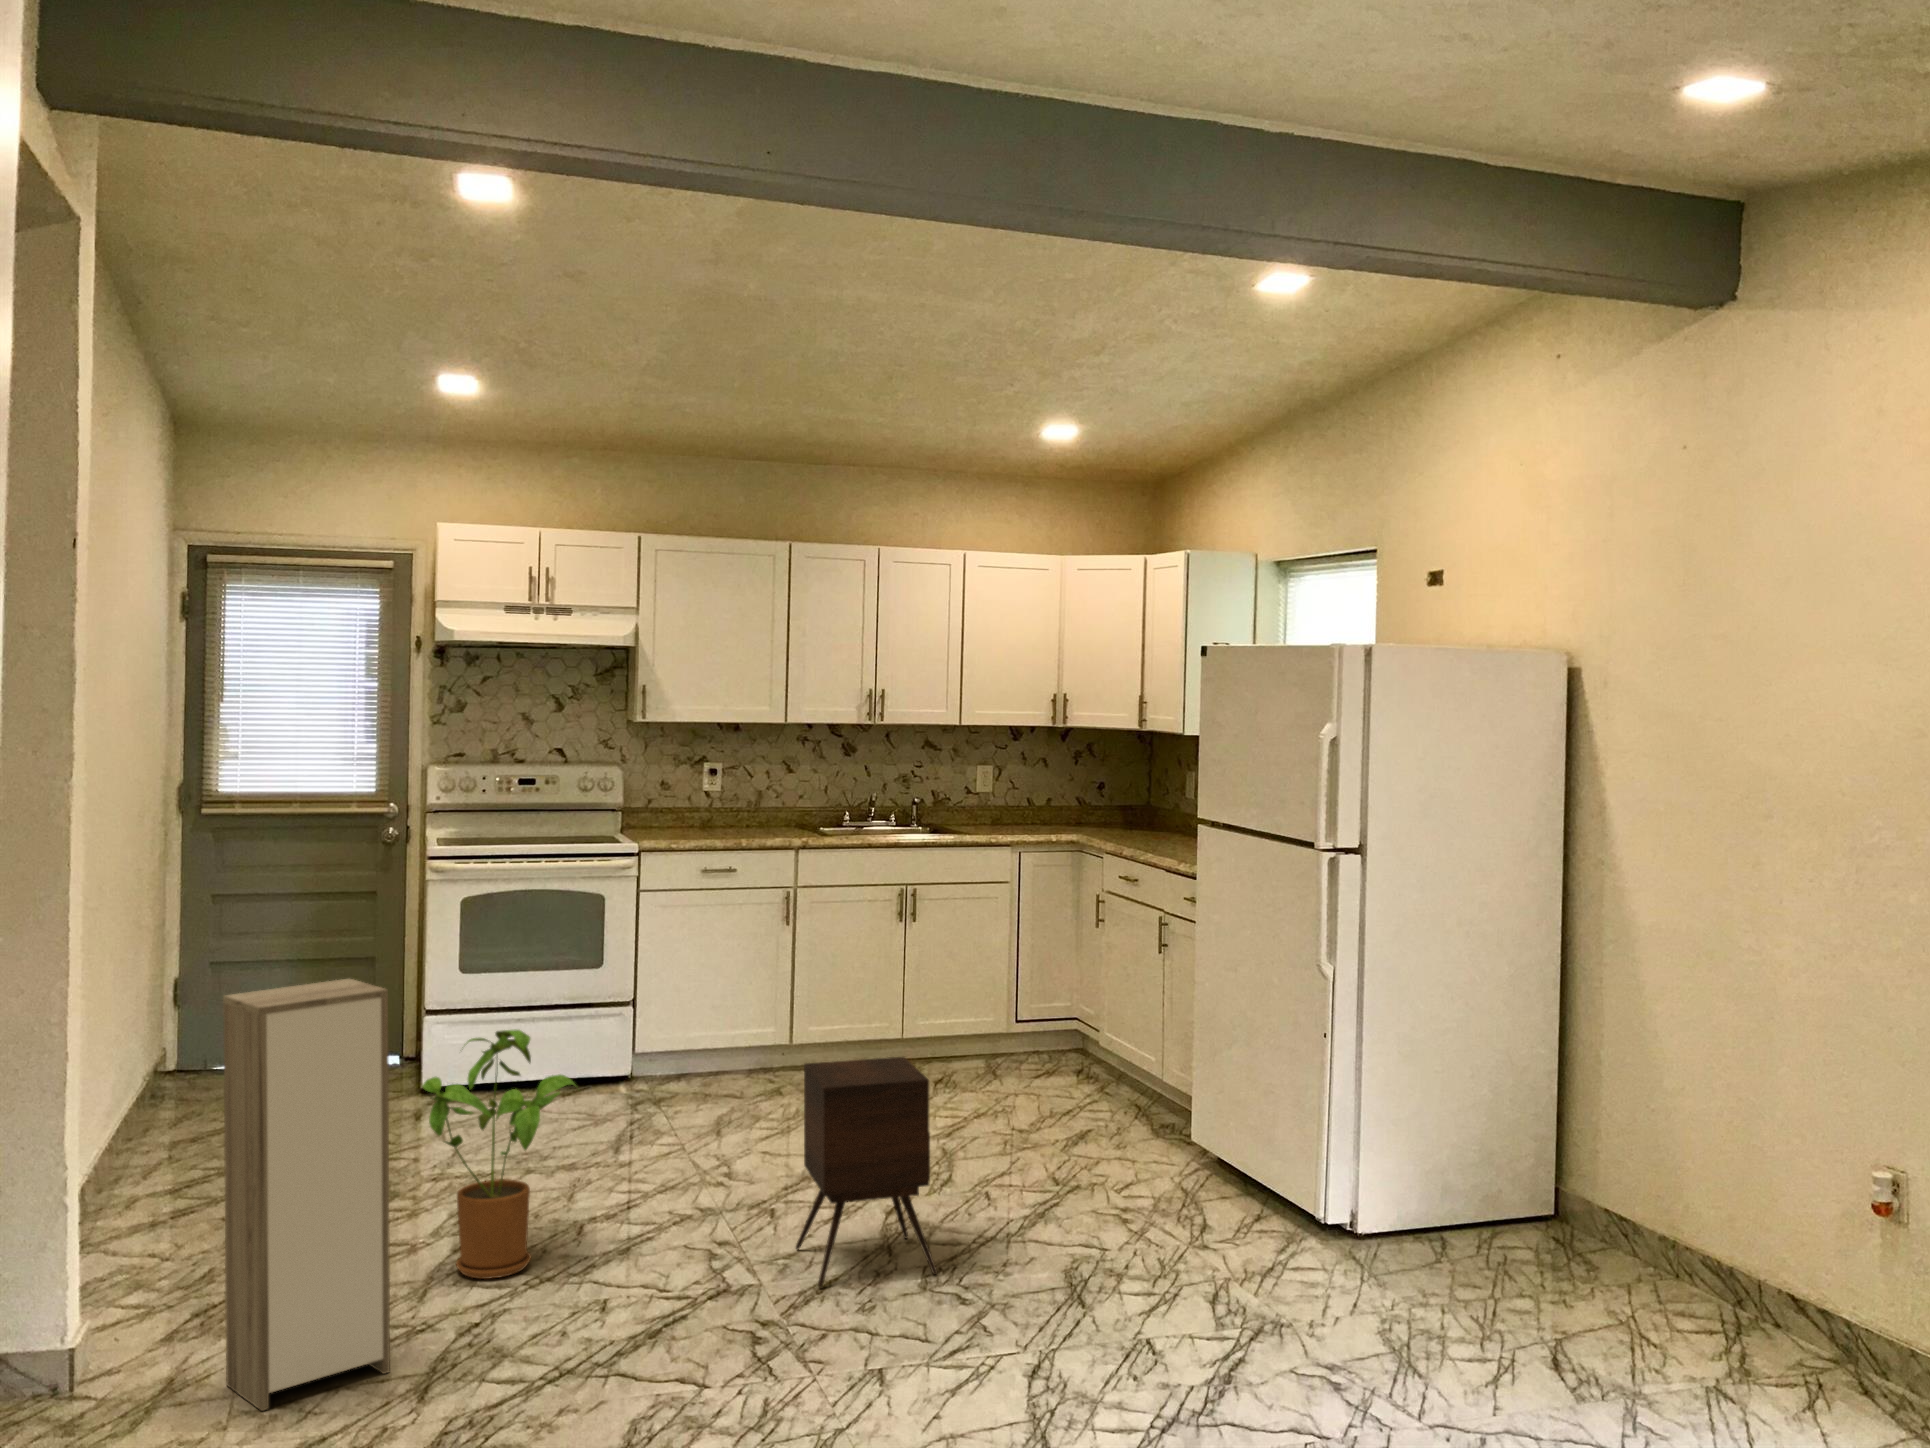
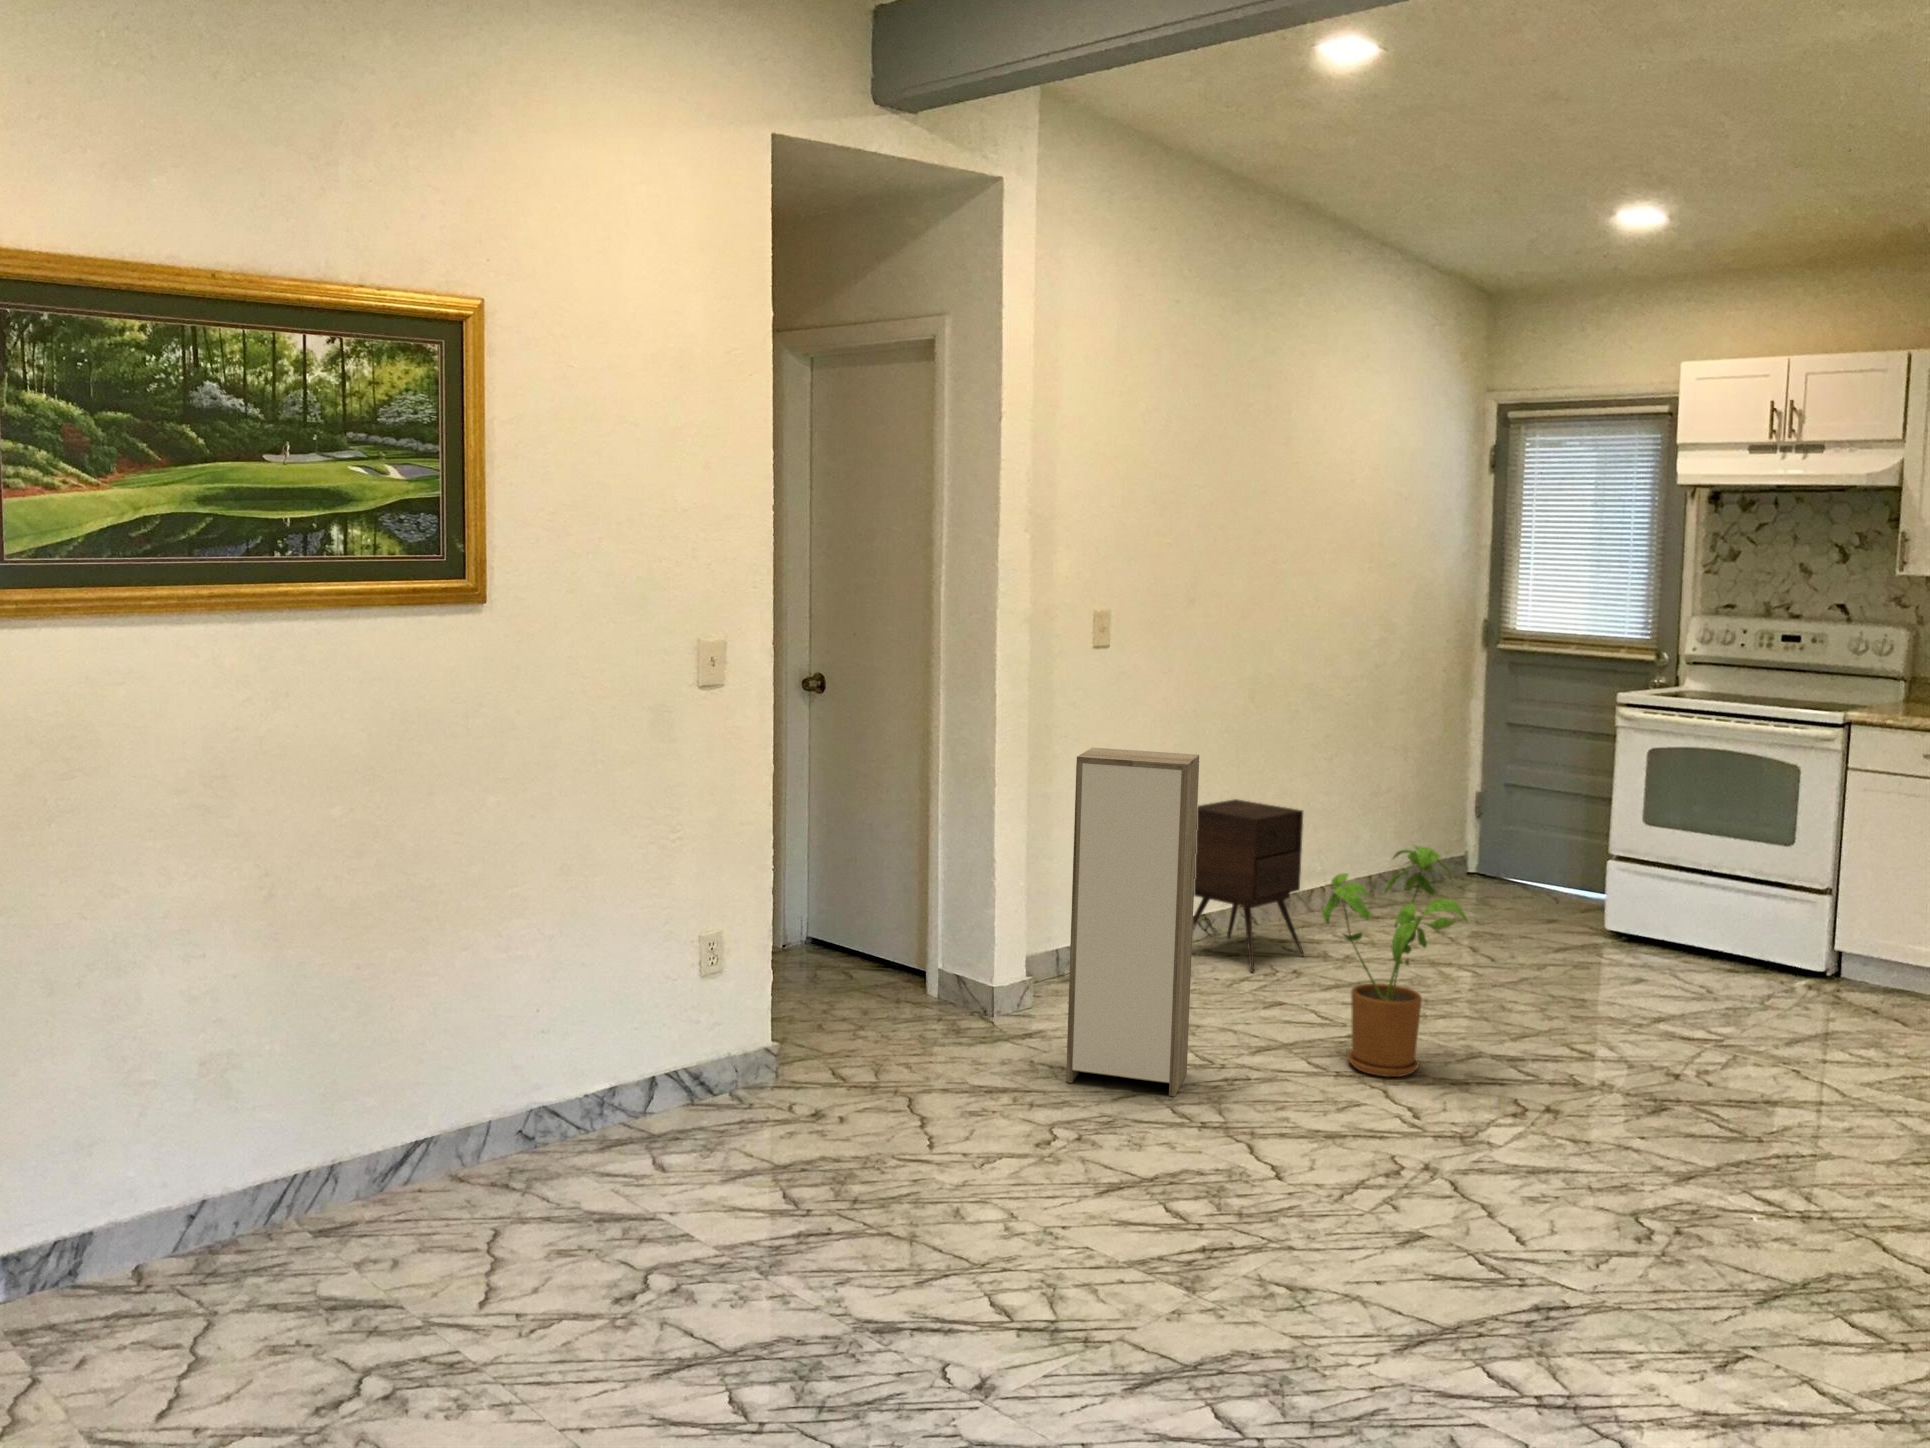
side table: present [796,1057,937,1287] -> present [1193,799,1304,972]

